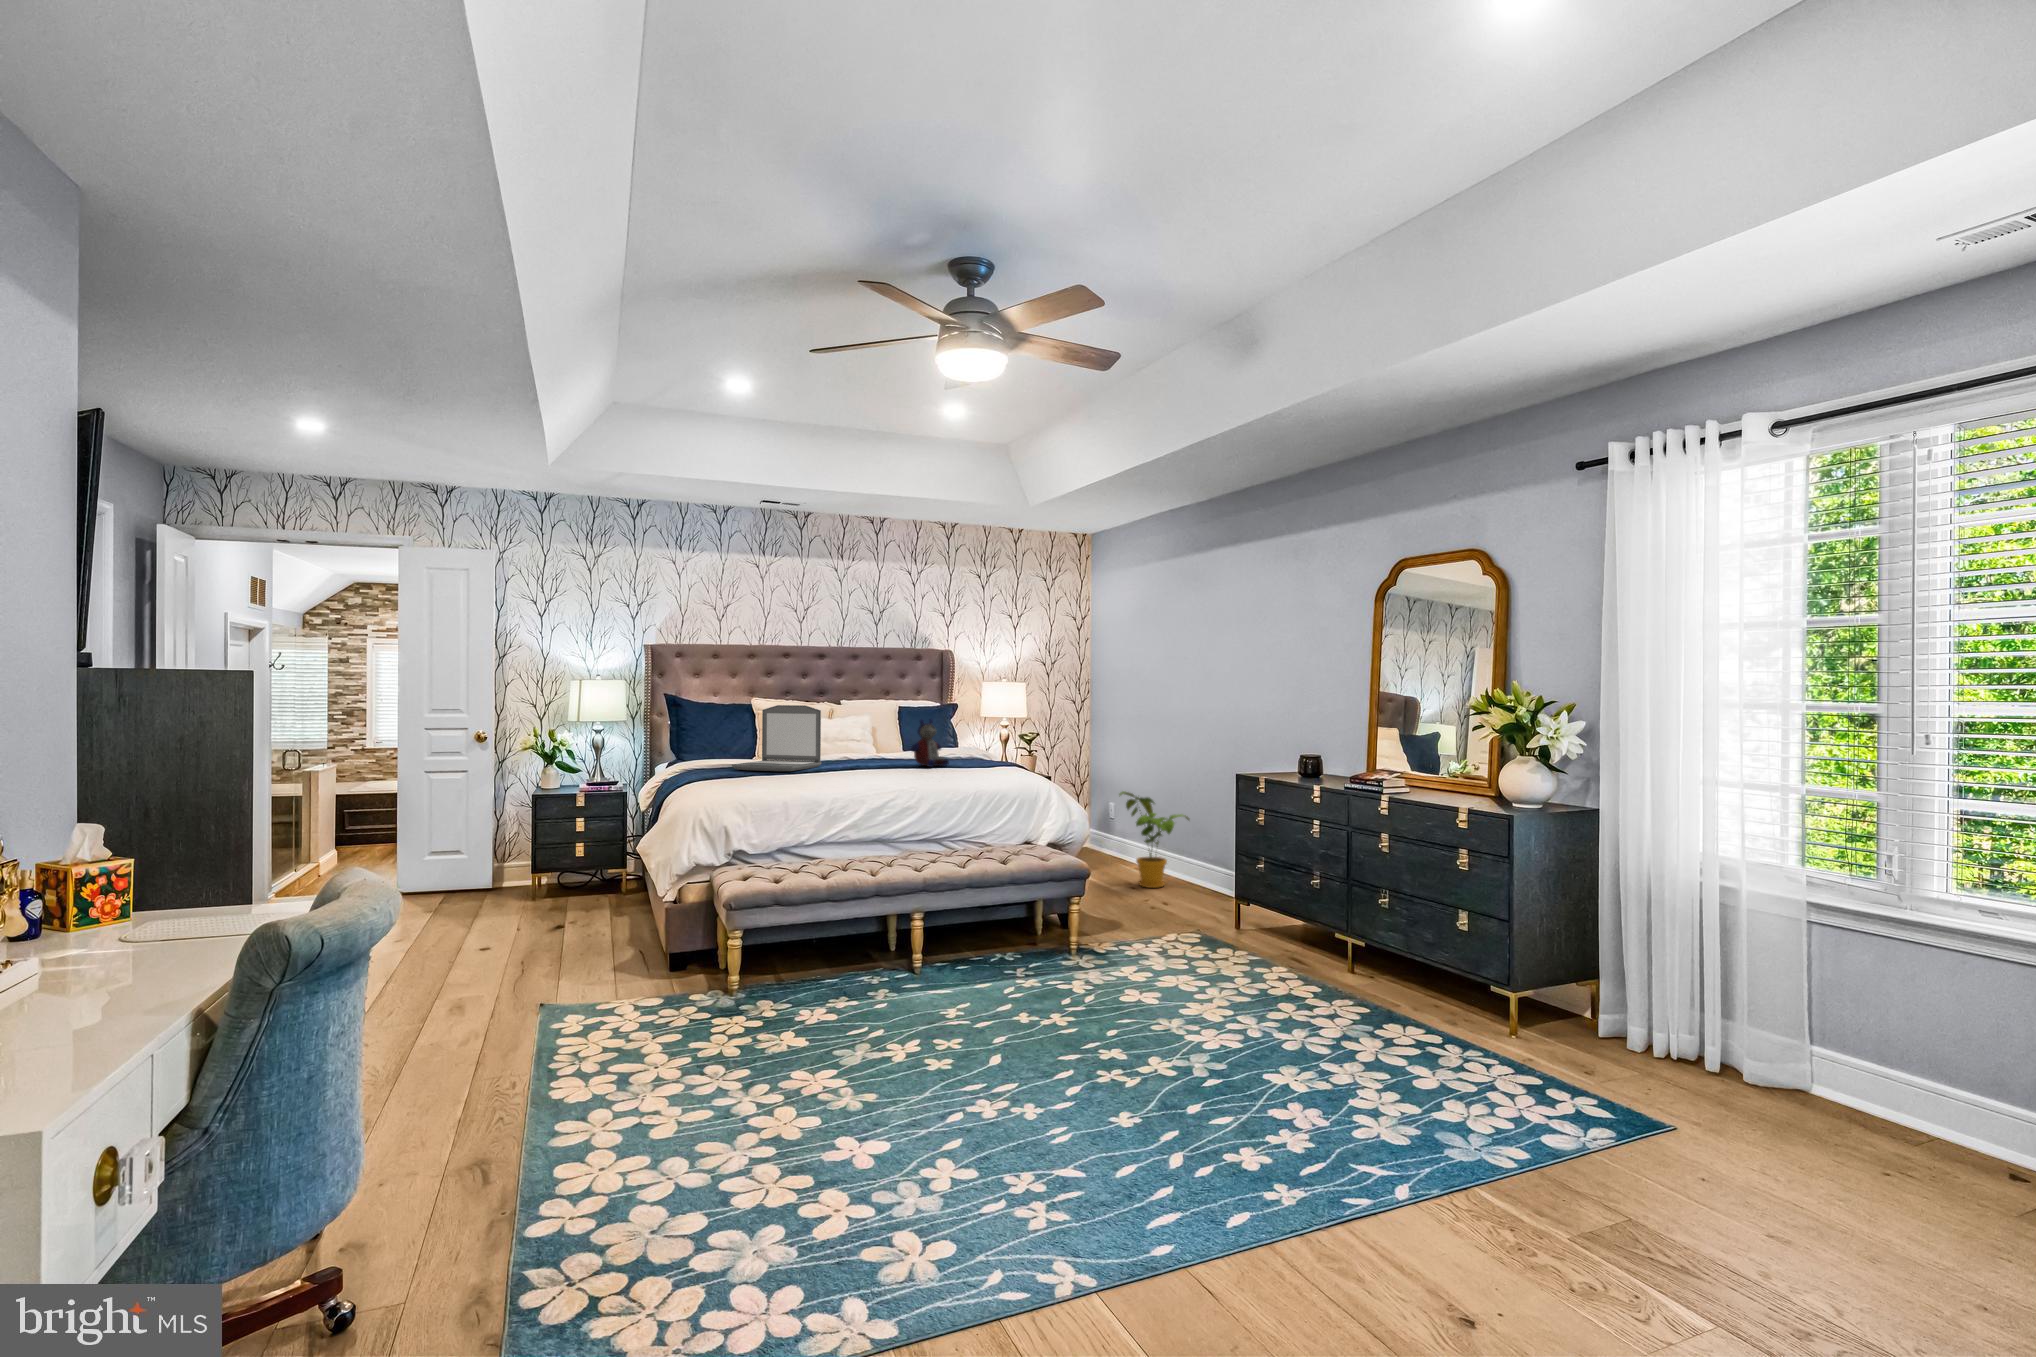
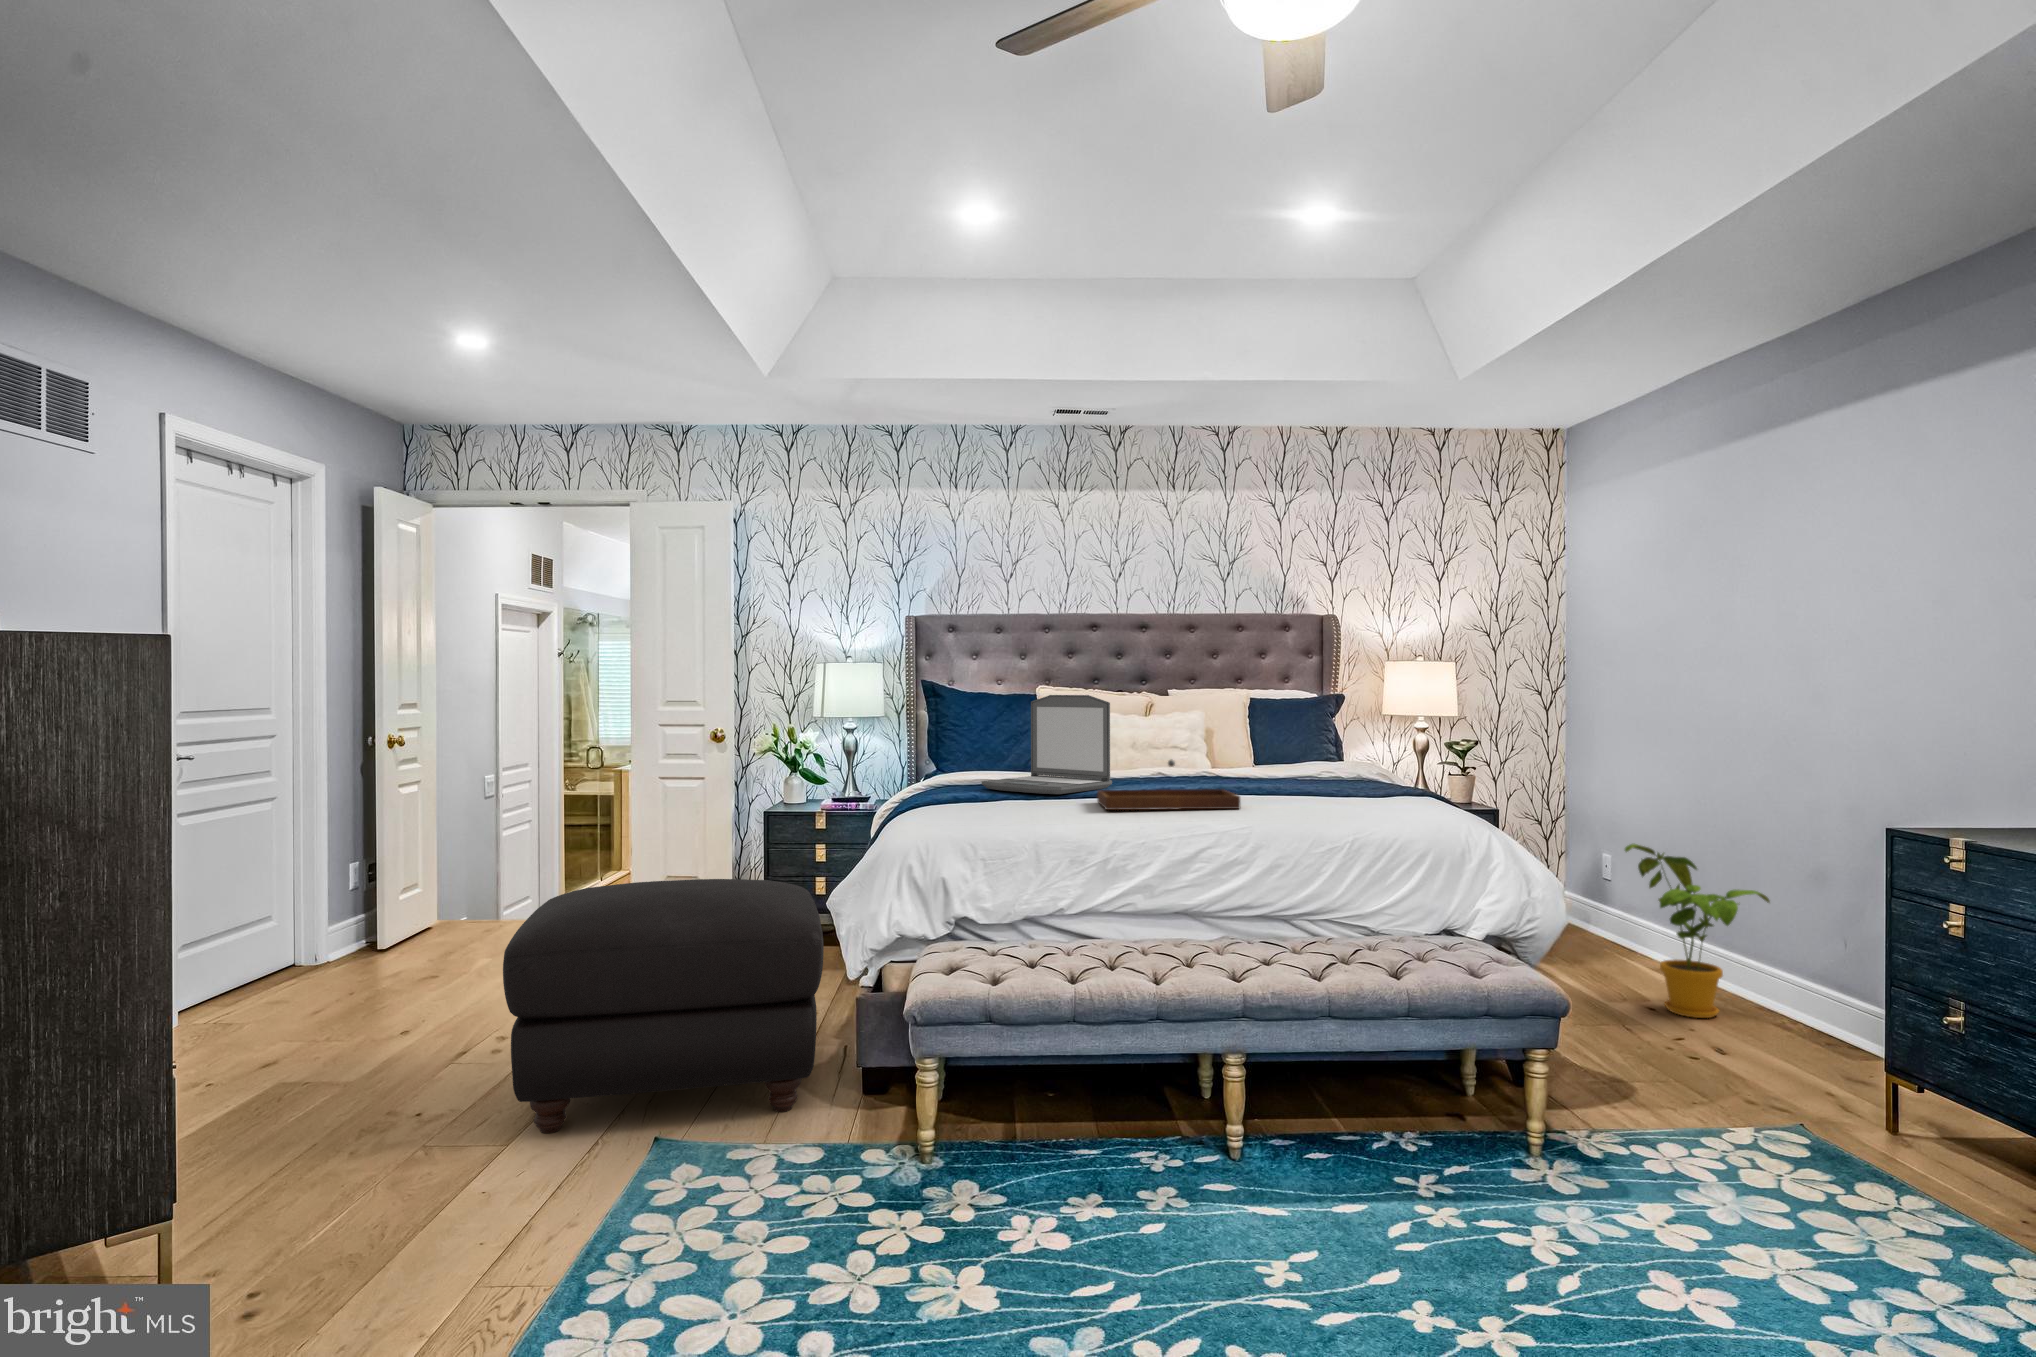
stuffed bear: present [911,719,949,767] -> none [1247,716,1311,794]
tray: none [819,746,911,779] -> present [1097,760,1240,810]
ottoman: none [405,837,649,1017] -> present [503,879,824,1133]

